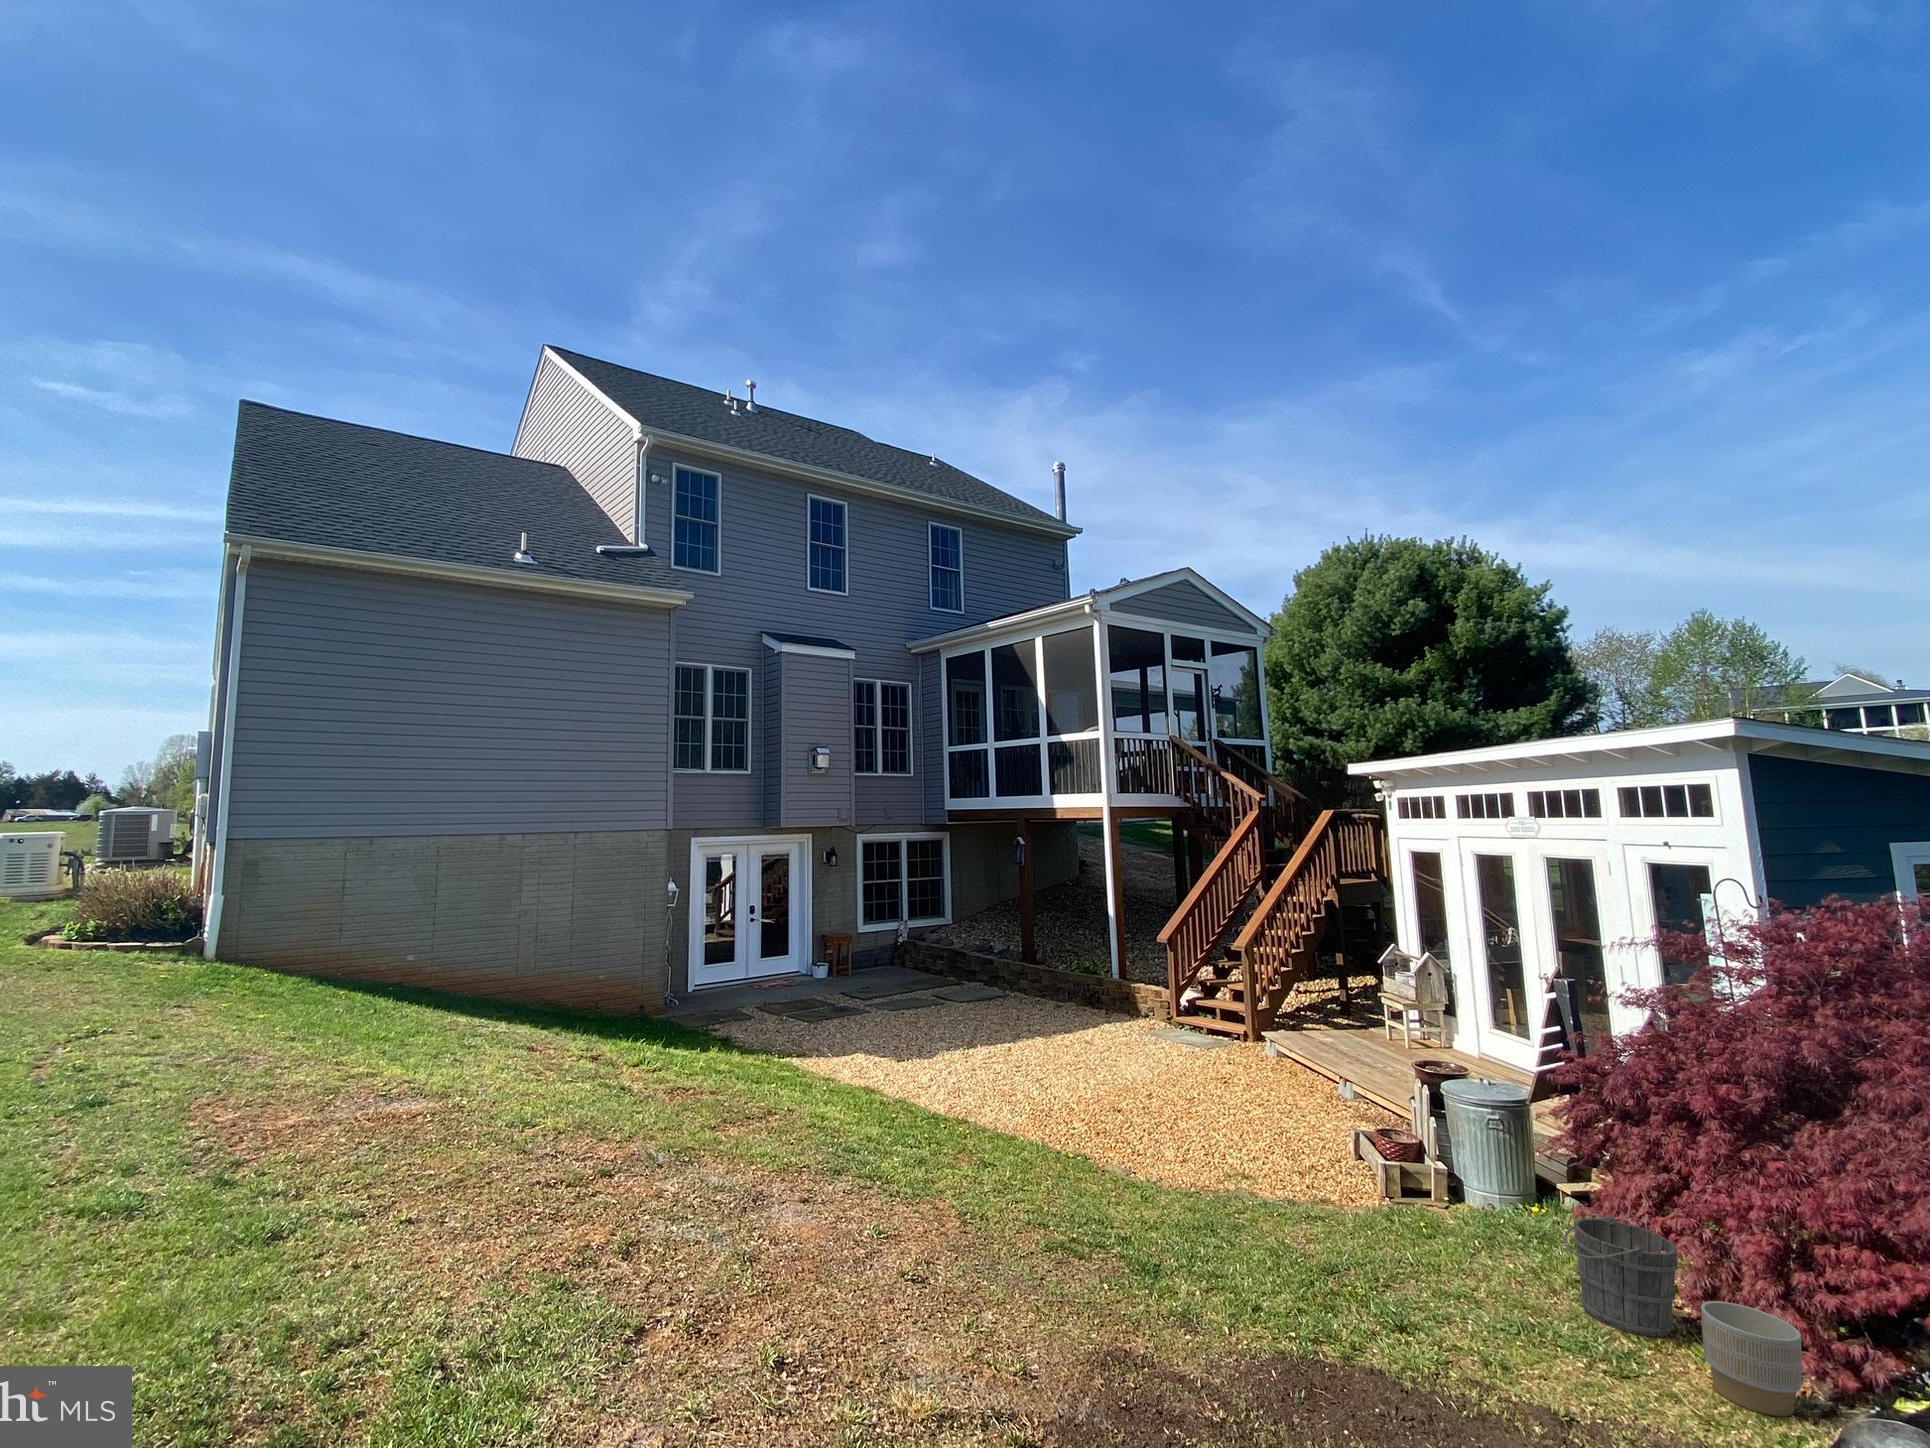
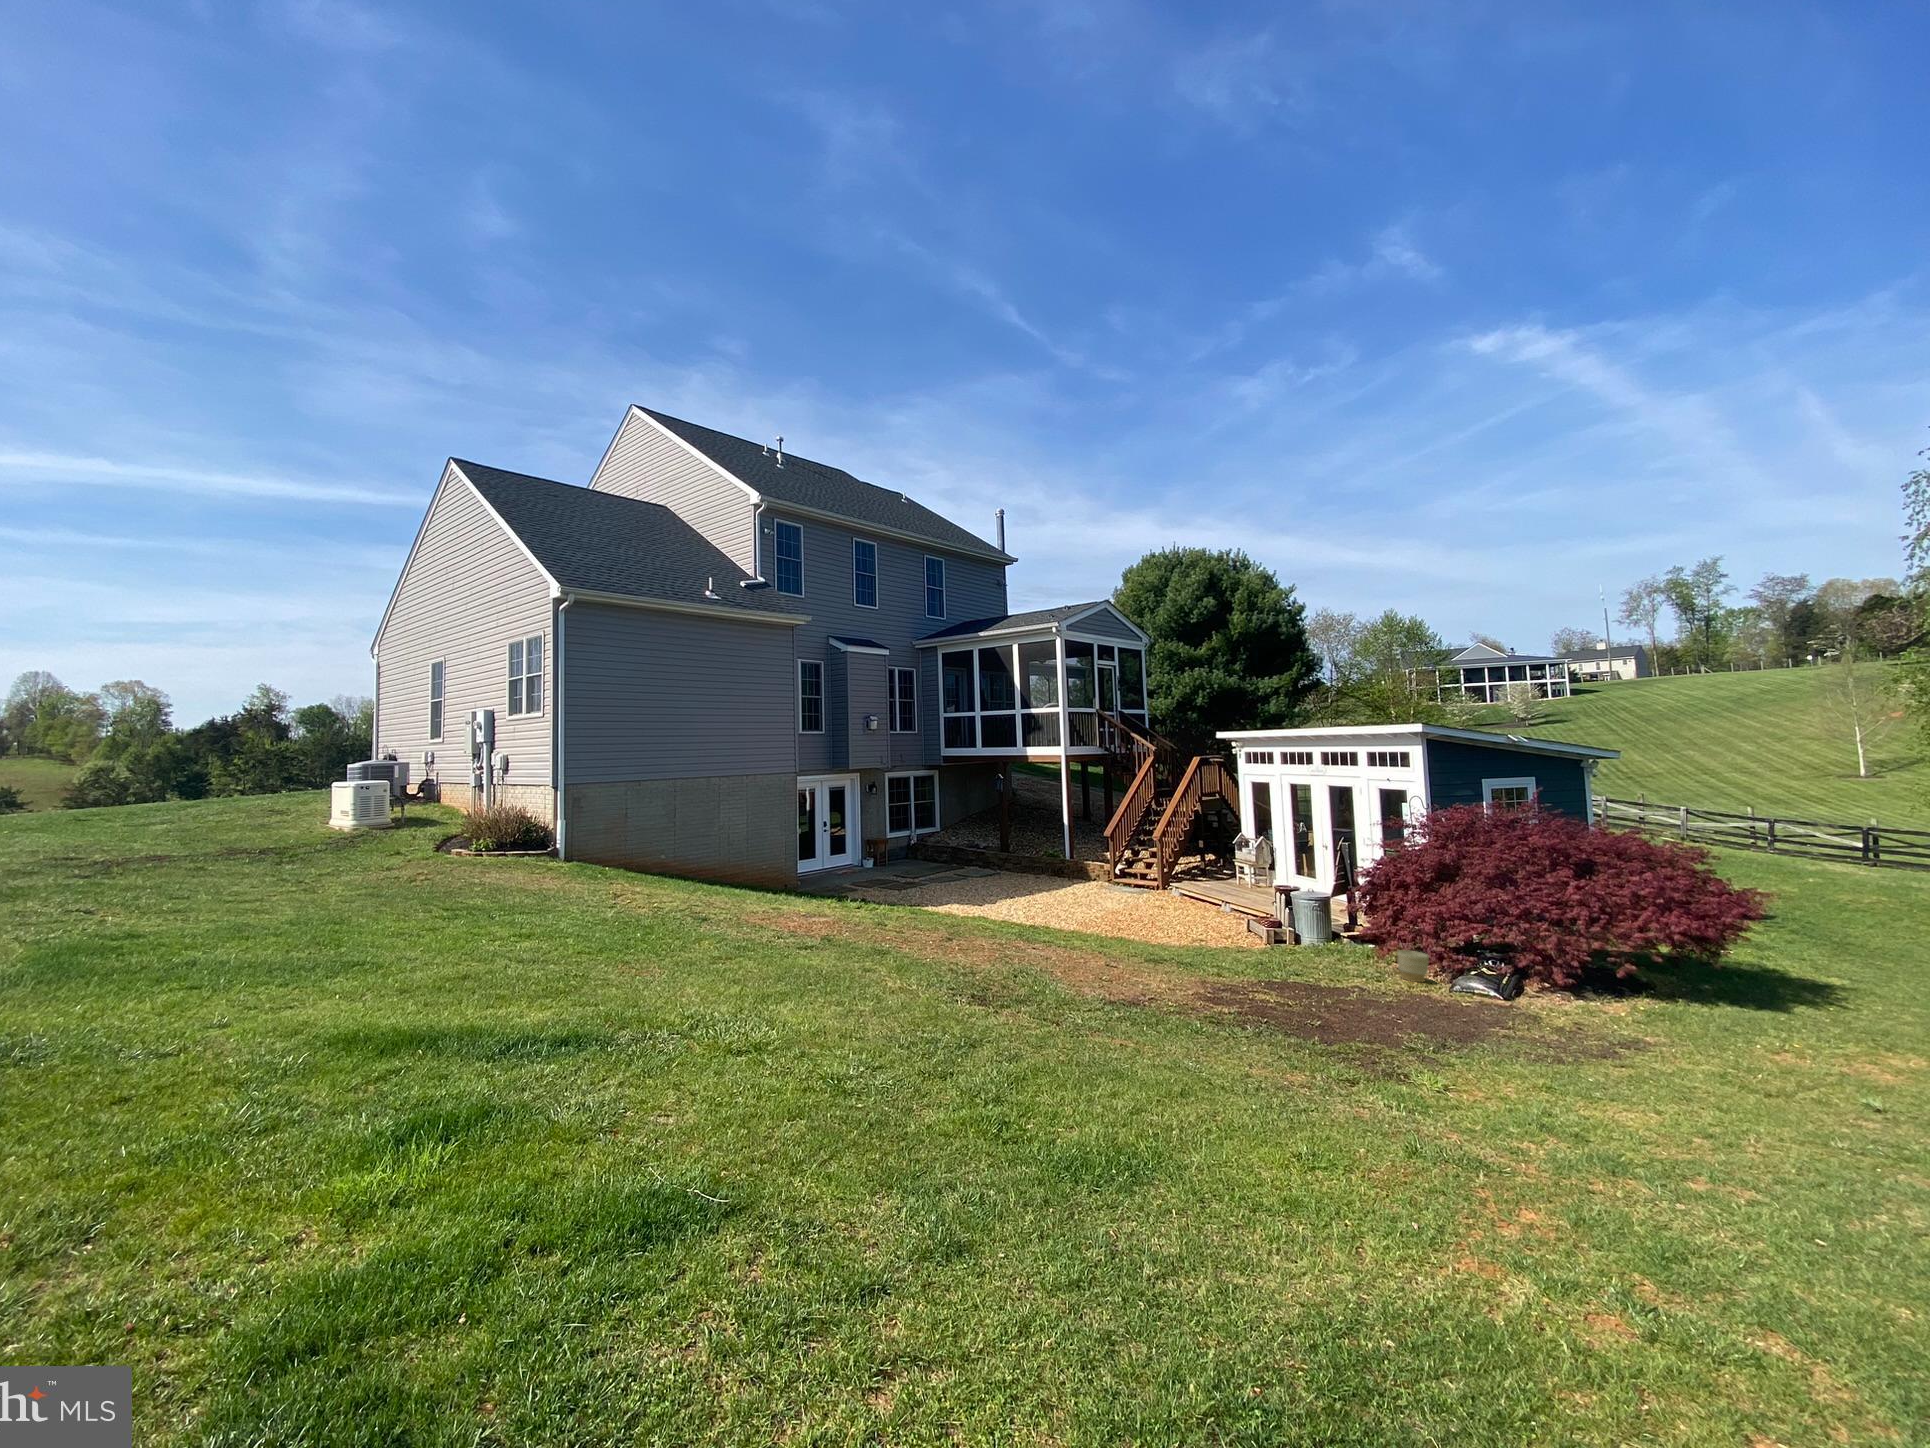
bucket: present [1564,1215,1678,1337] -> none [1349,931,1390,970]

